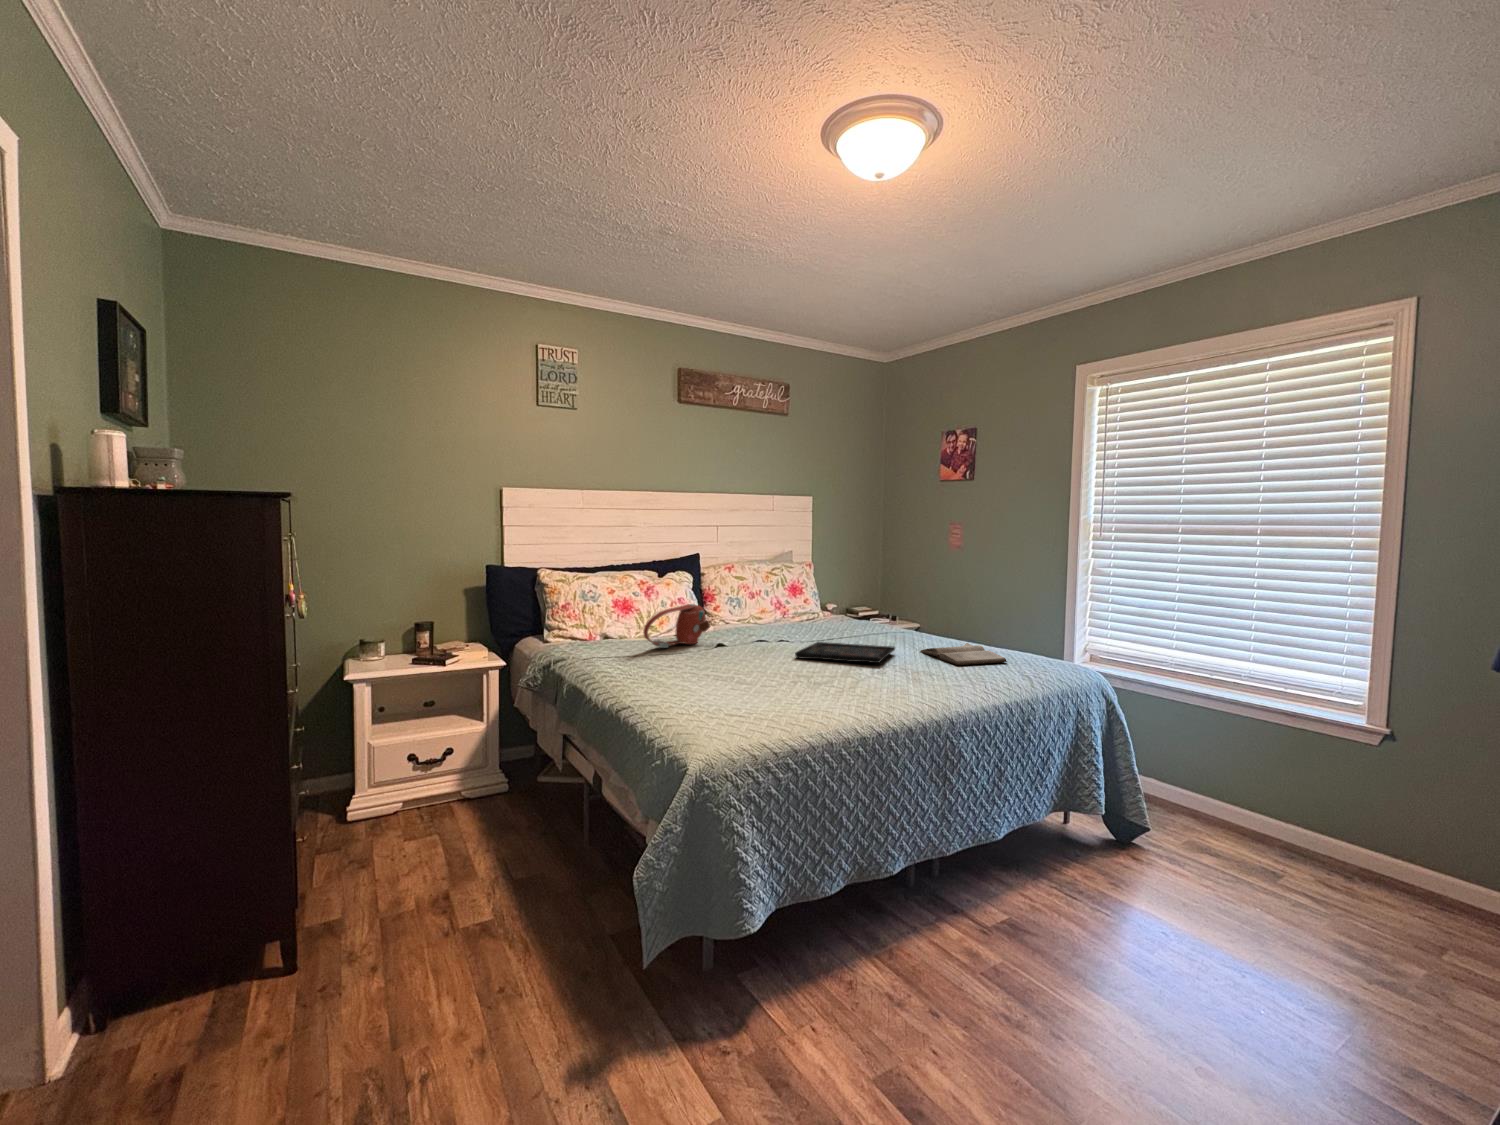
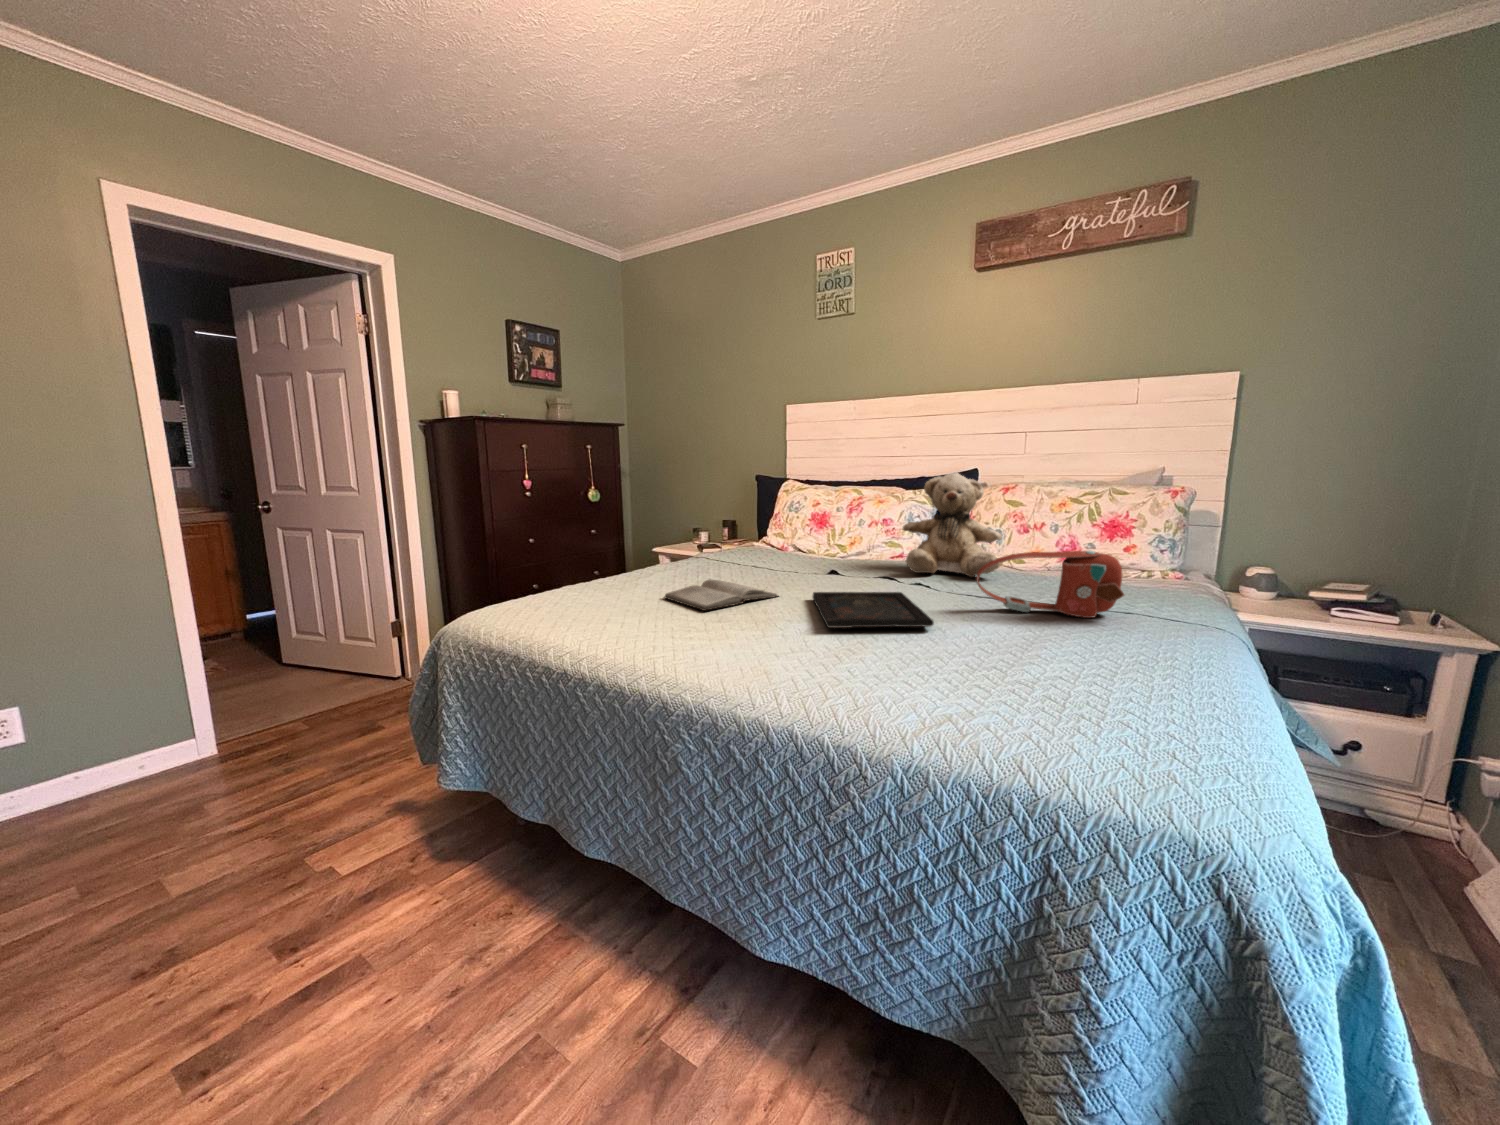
teddy bear: none [724,557,797,634] -> present [903,473,1002,577]
handbag: present [643,604,710,648] -> present [976,550,1124,618]
diary: present [920,643,1007,665] -> present [664,579,778,611]

